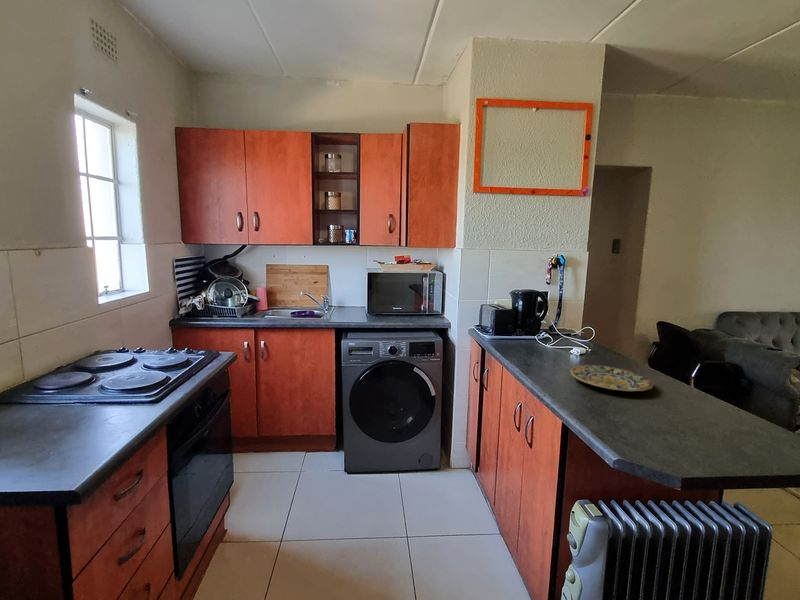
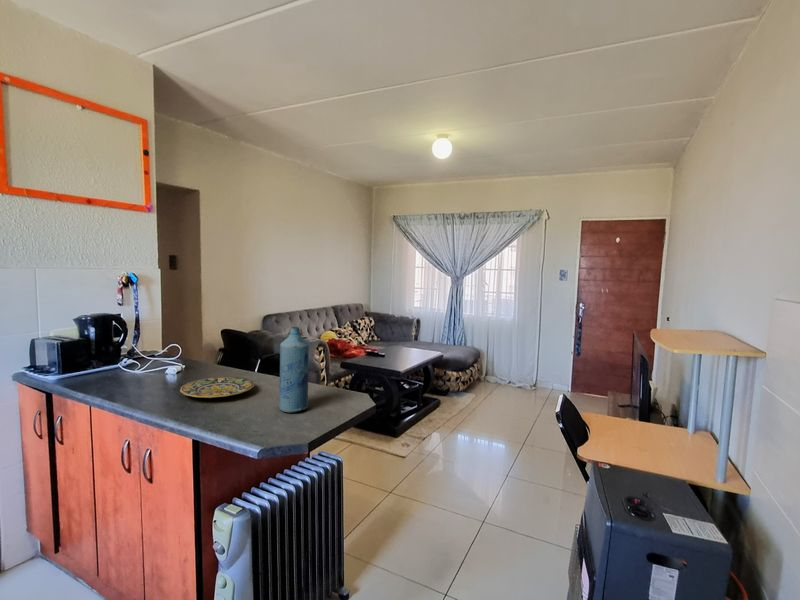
bottle: none [672,325,729,438] -> present [279,327,309,413]

